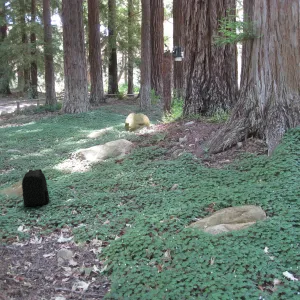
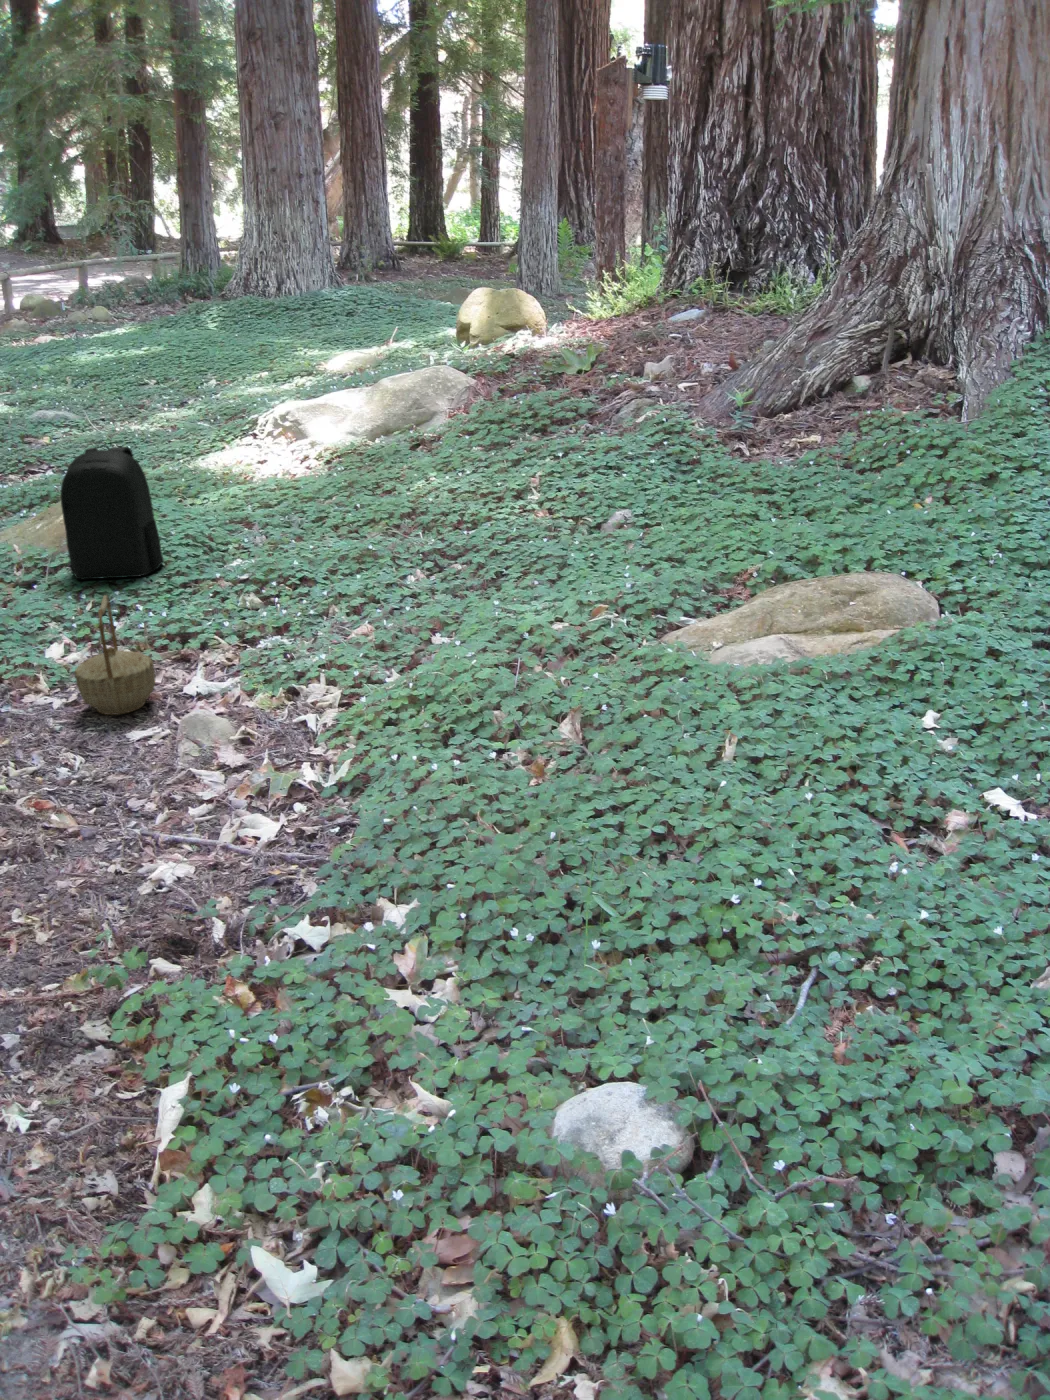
basket: none [28,215,50,250] -> present [74,595,155,715]

